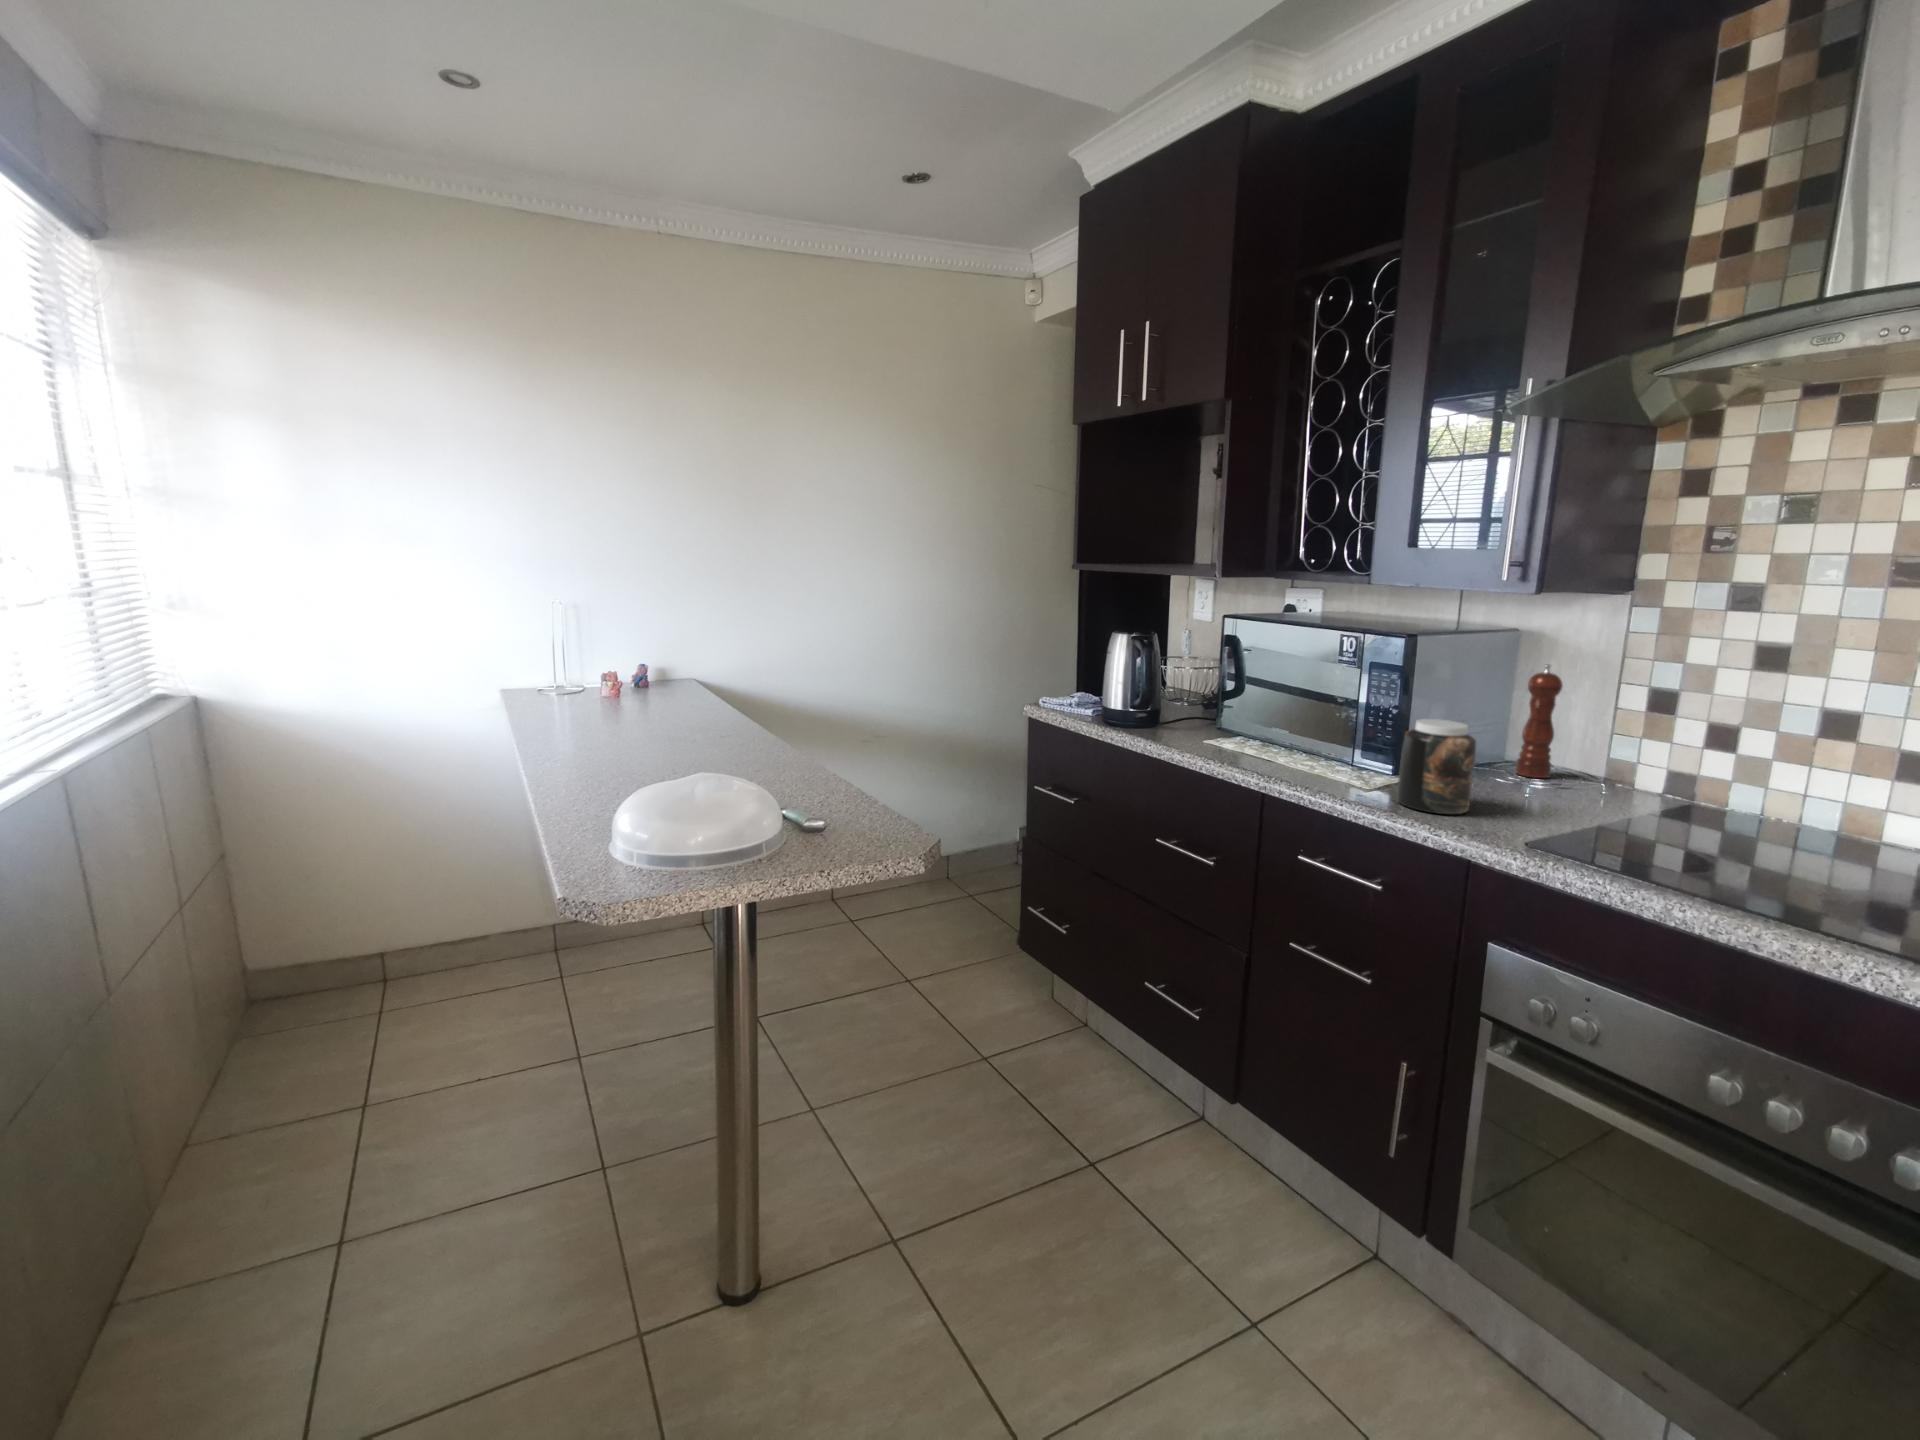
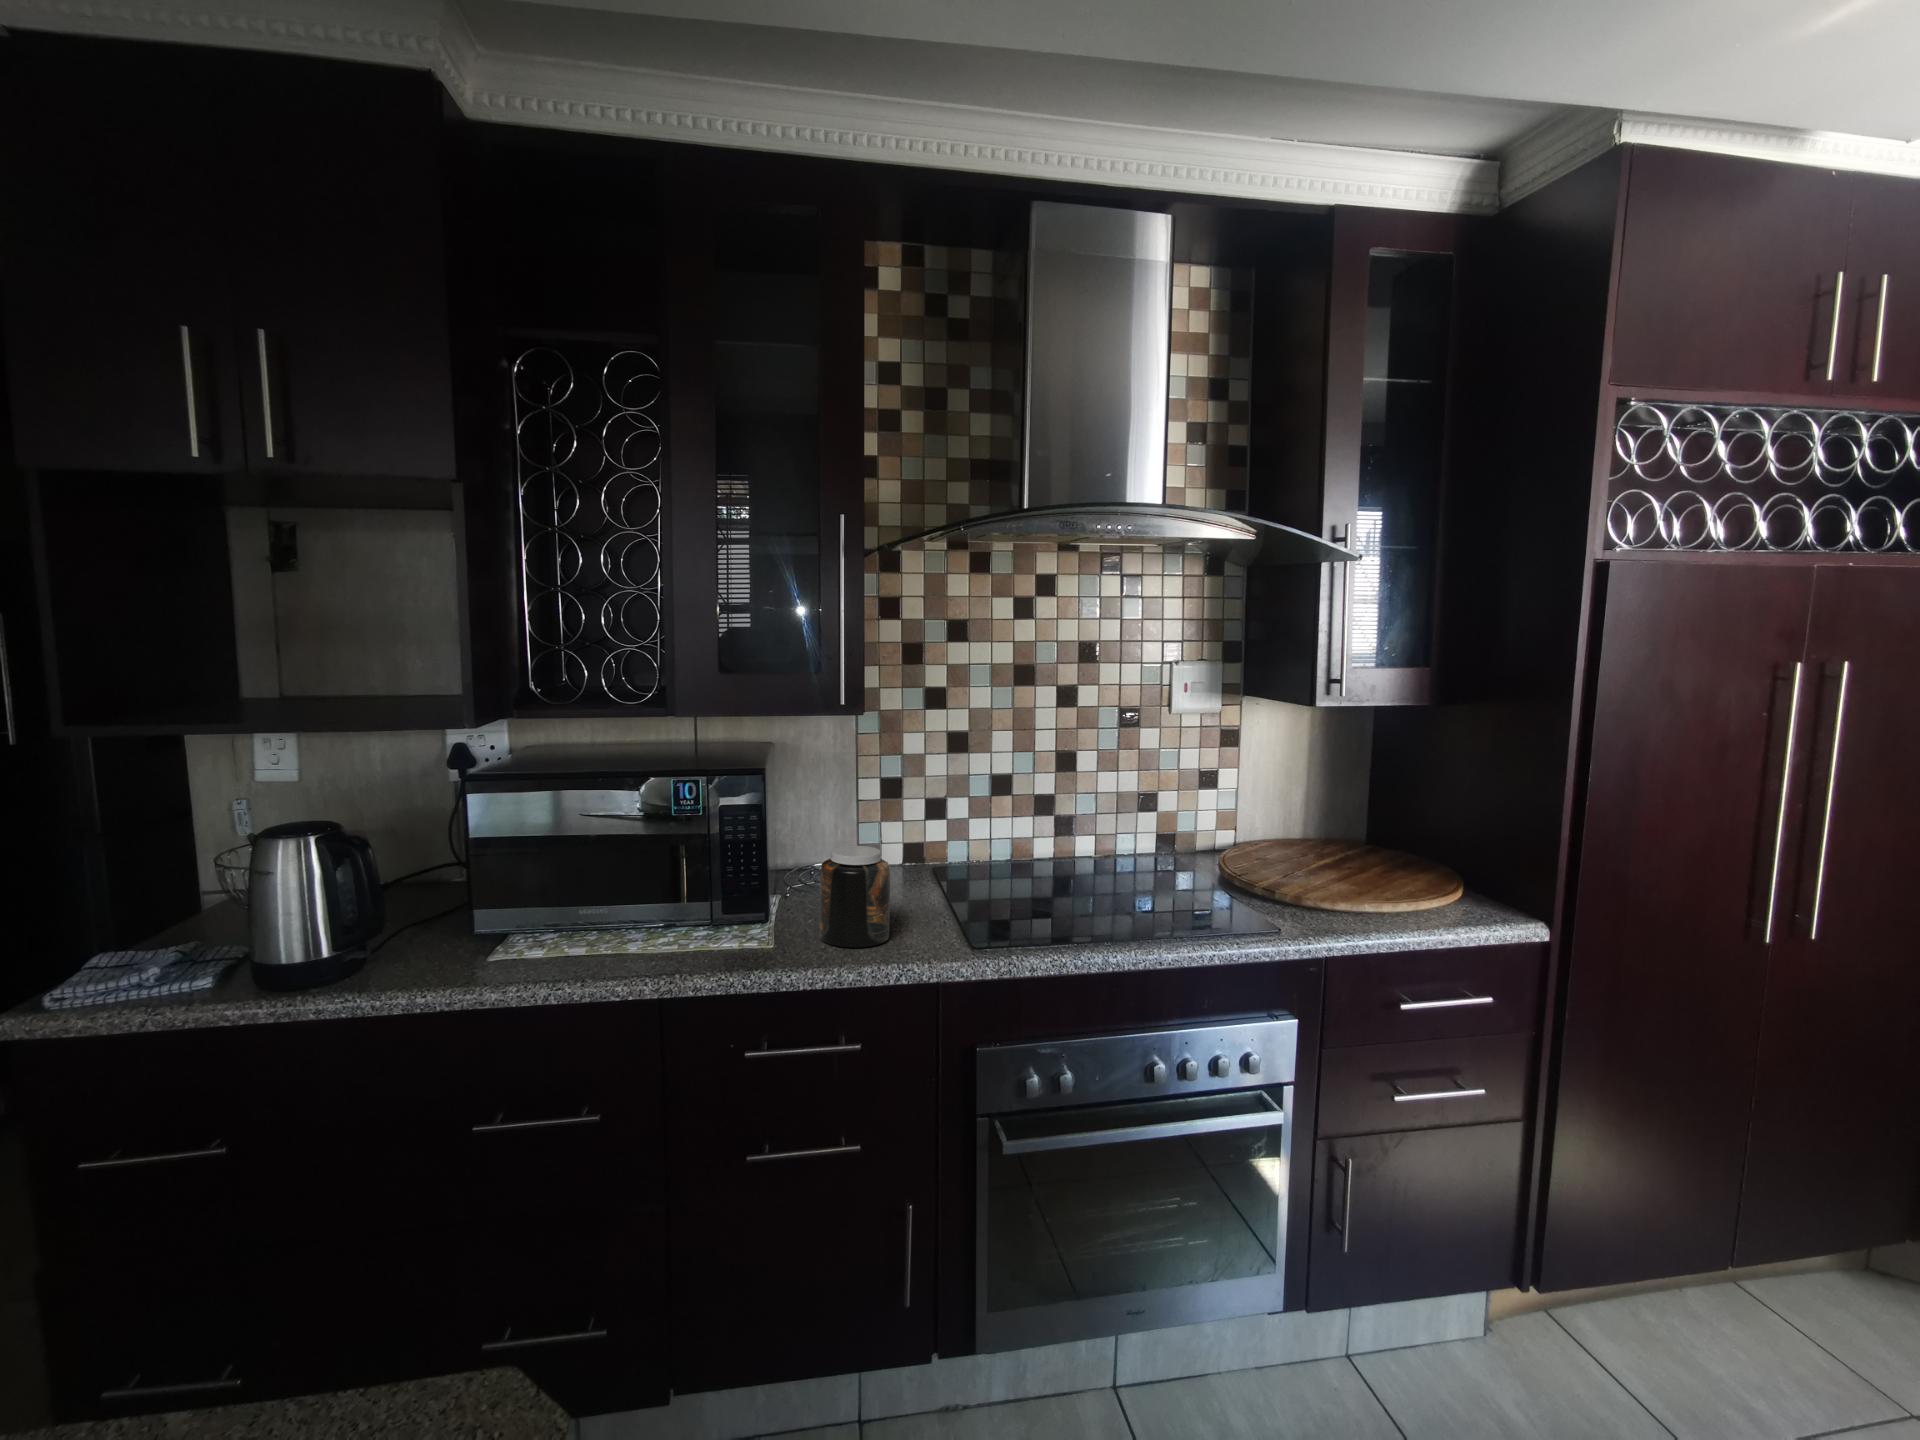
pepper mill: present [1515,664,1563,778] -> none [798,768,828,878]

